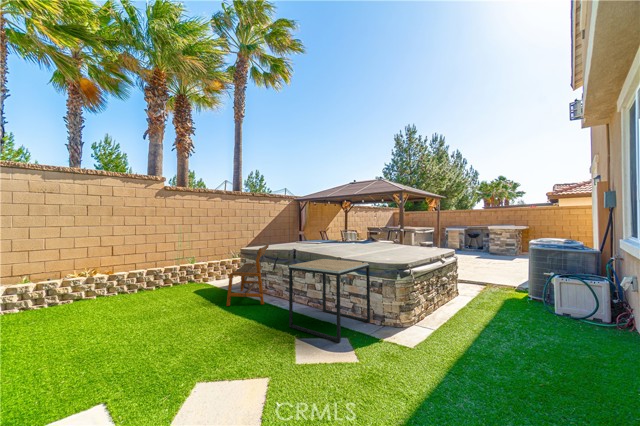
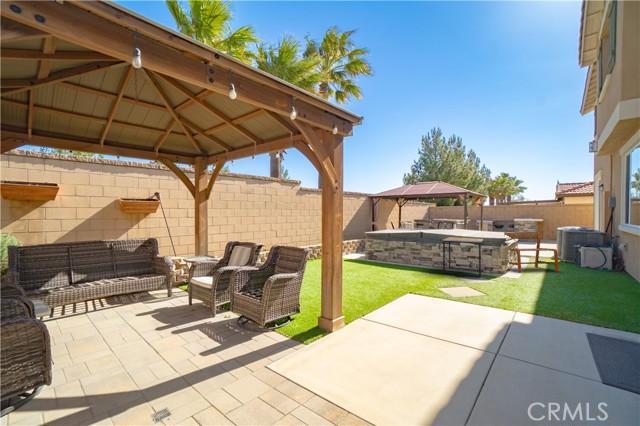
bench: present [227,244,269,306] -> present [504,232,559,273]

